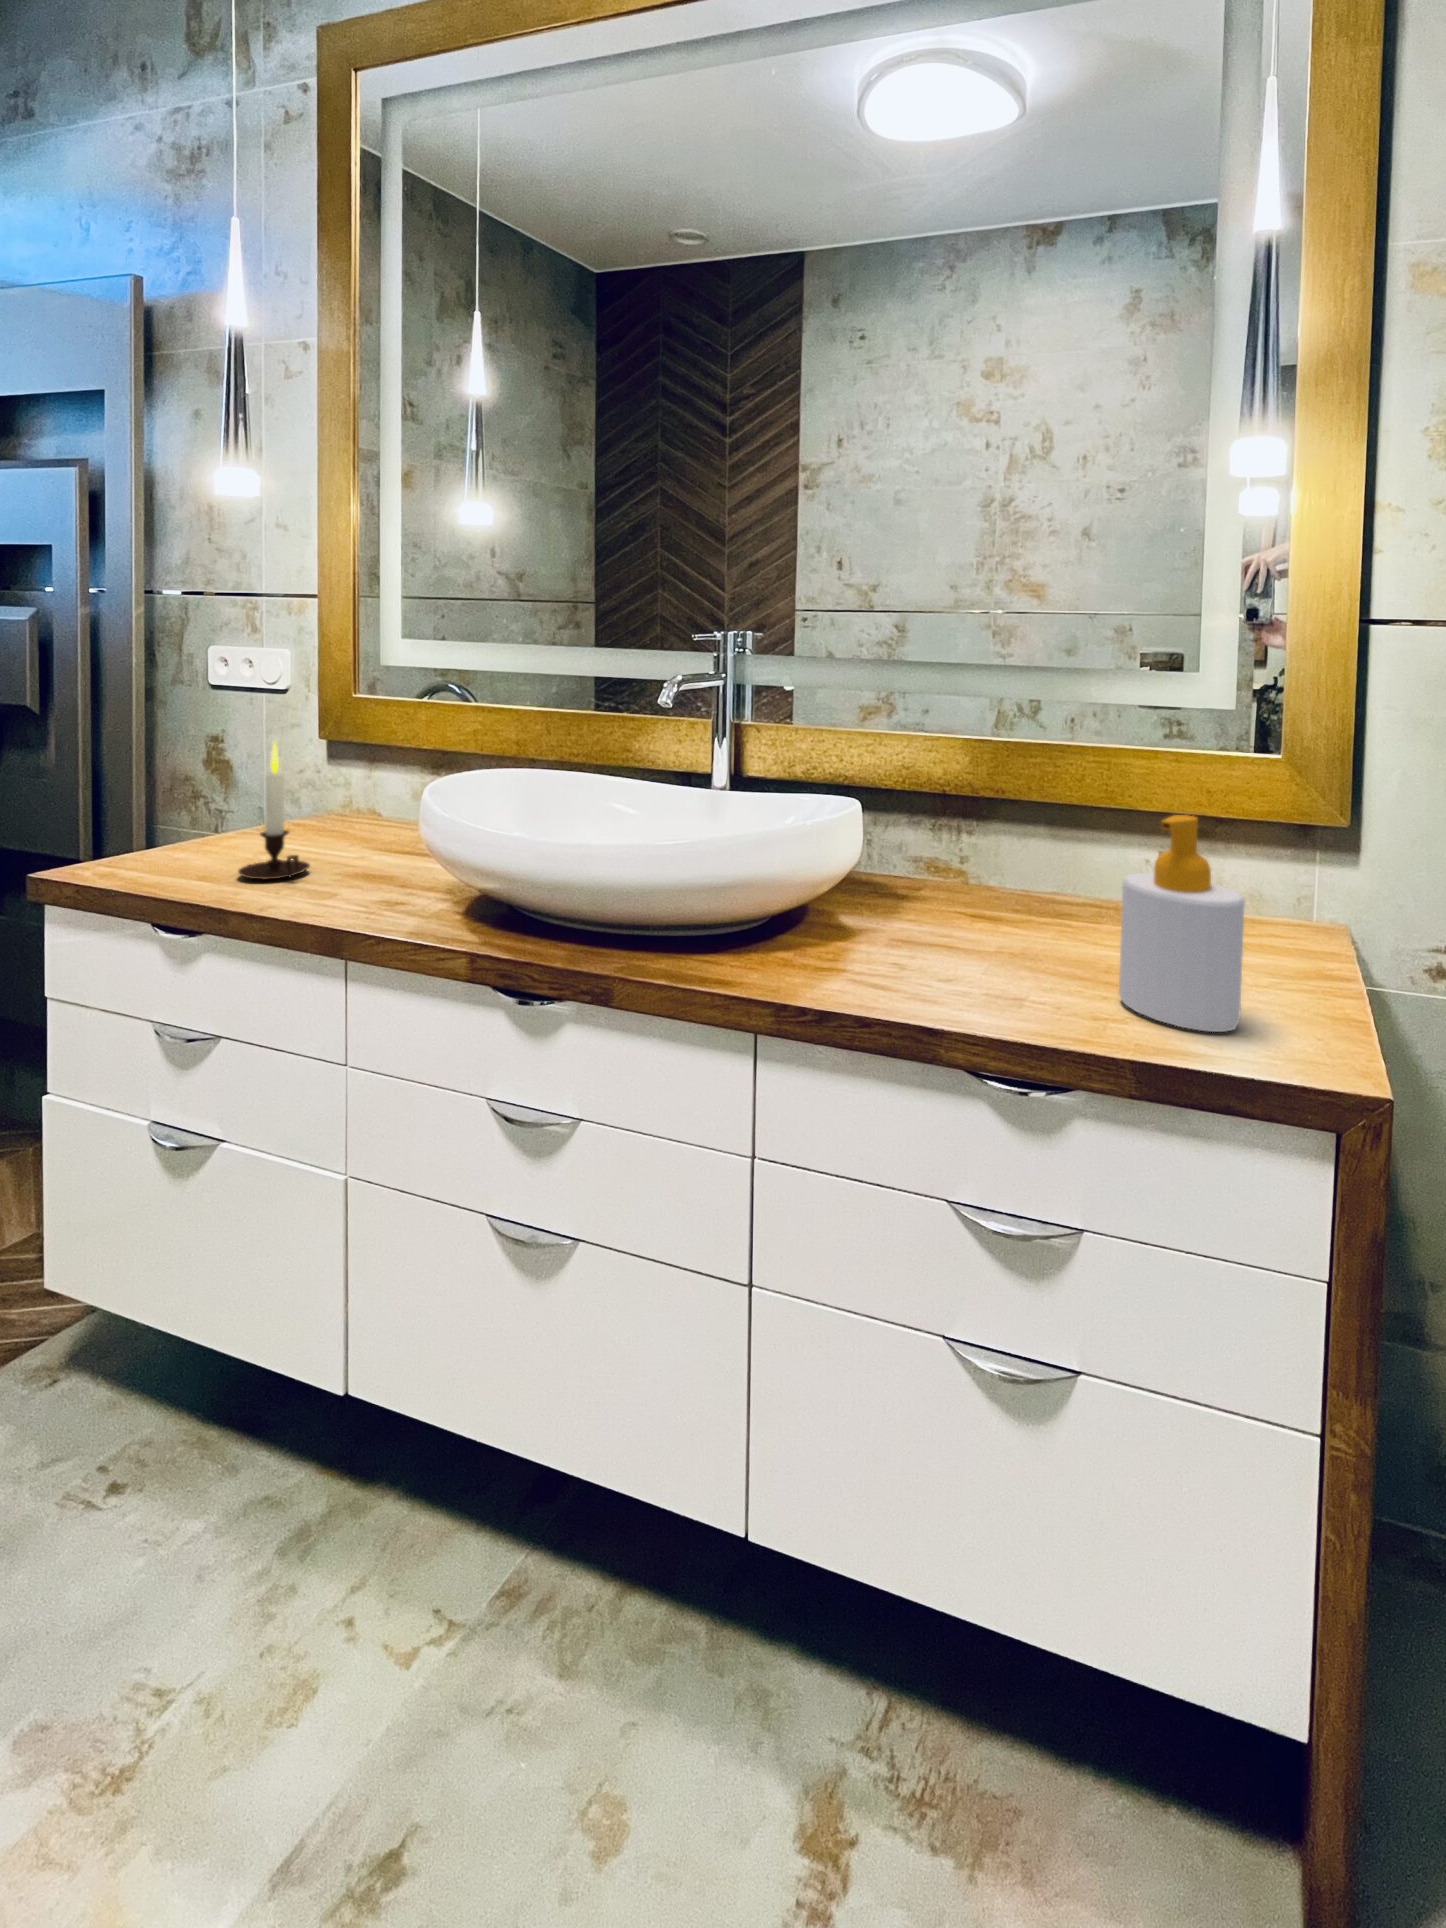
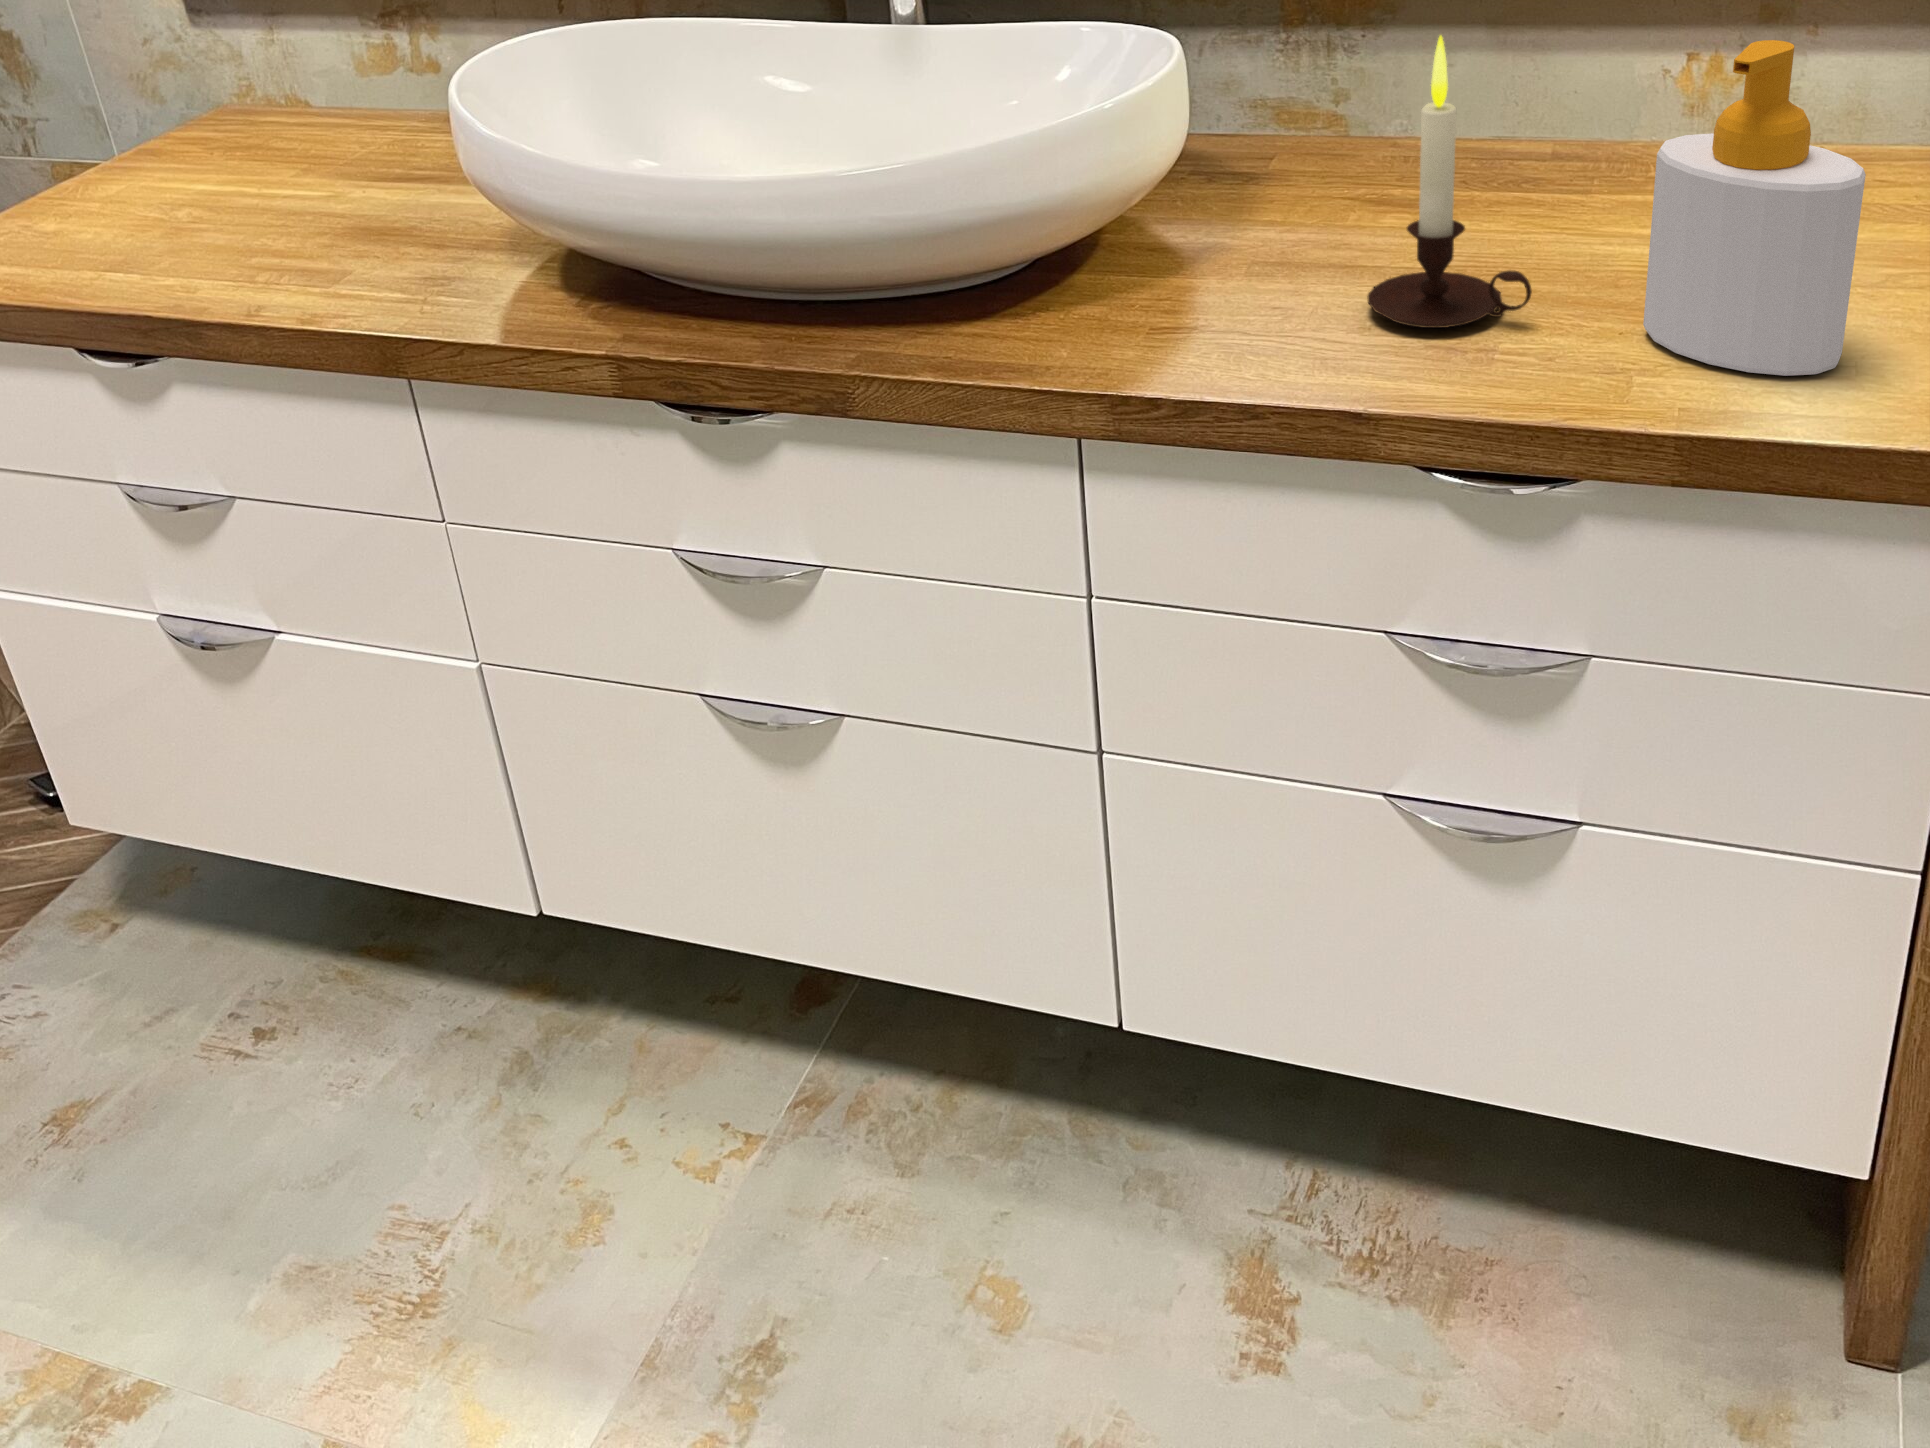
candle: present [238,742,310,879] -> present [1367,36,1532,328]

